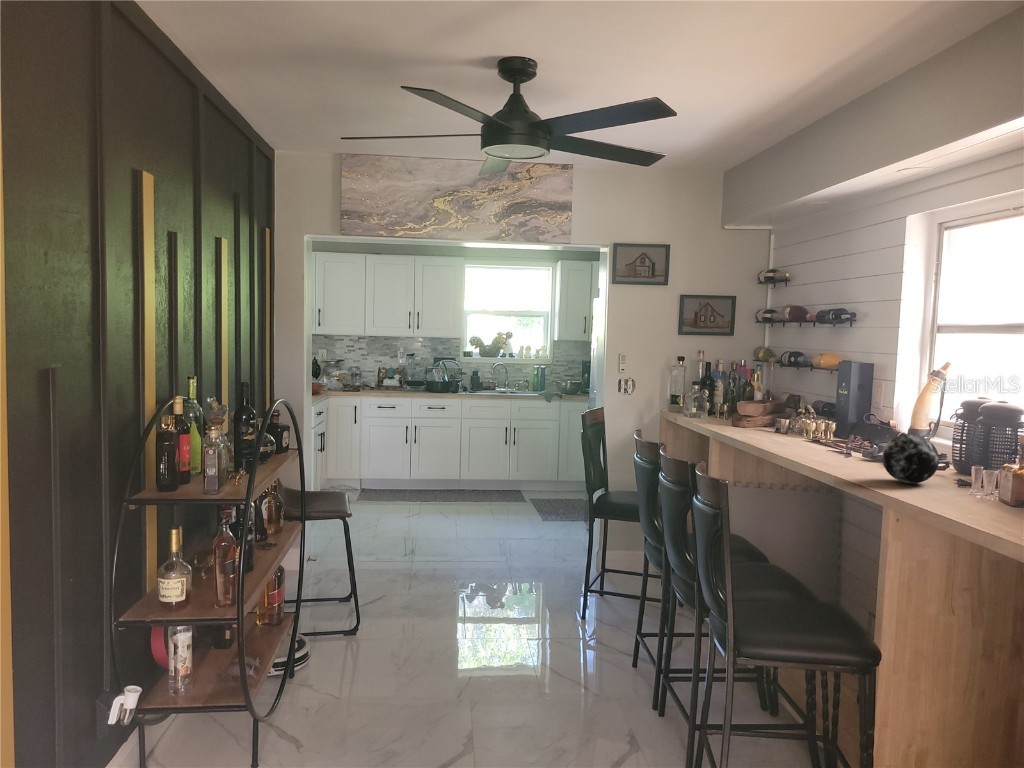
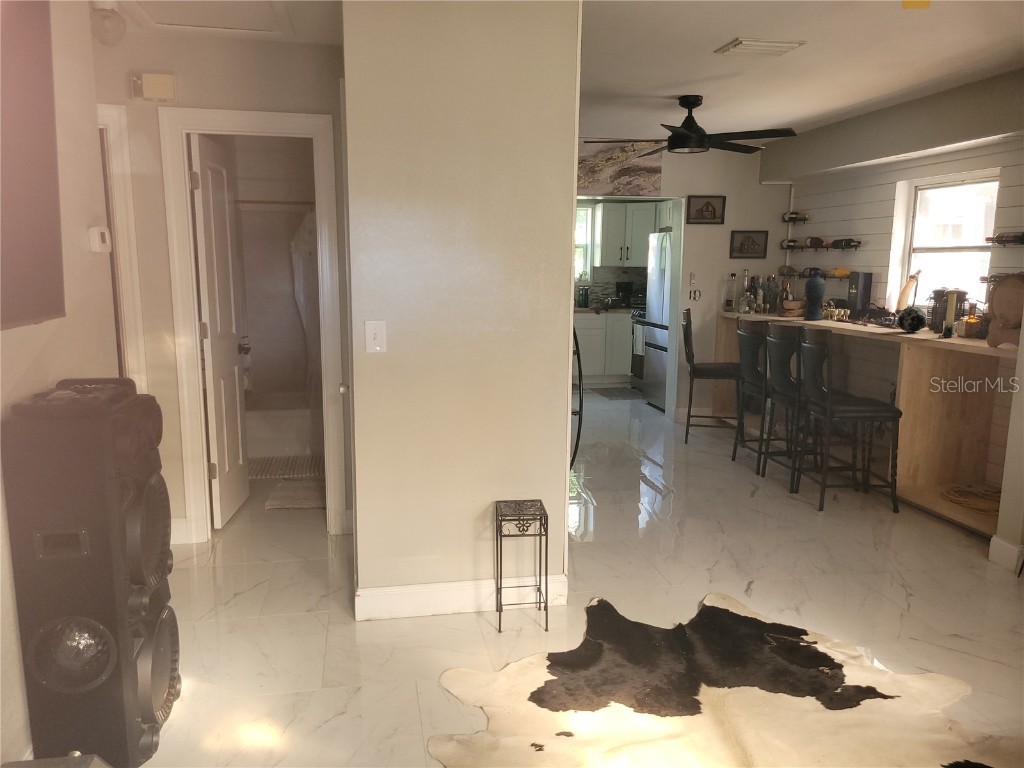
vase: none [756,359,790,438] -> present [804,272,826,320]
candle: none [955,412,990,508] -> present [939,292,956,338]

